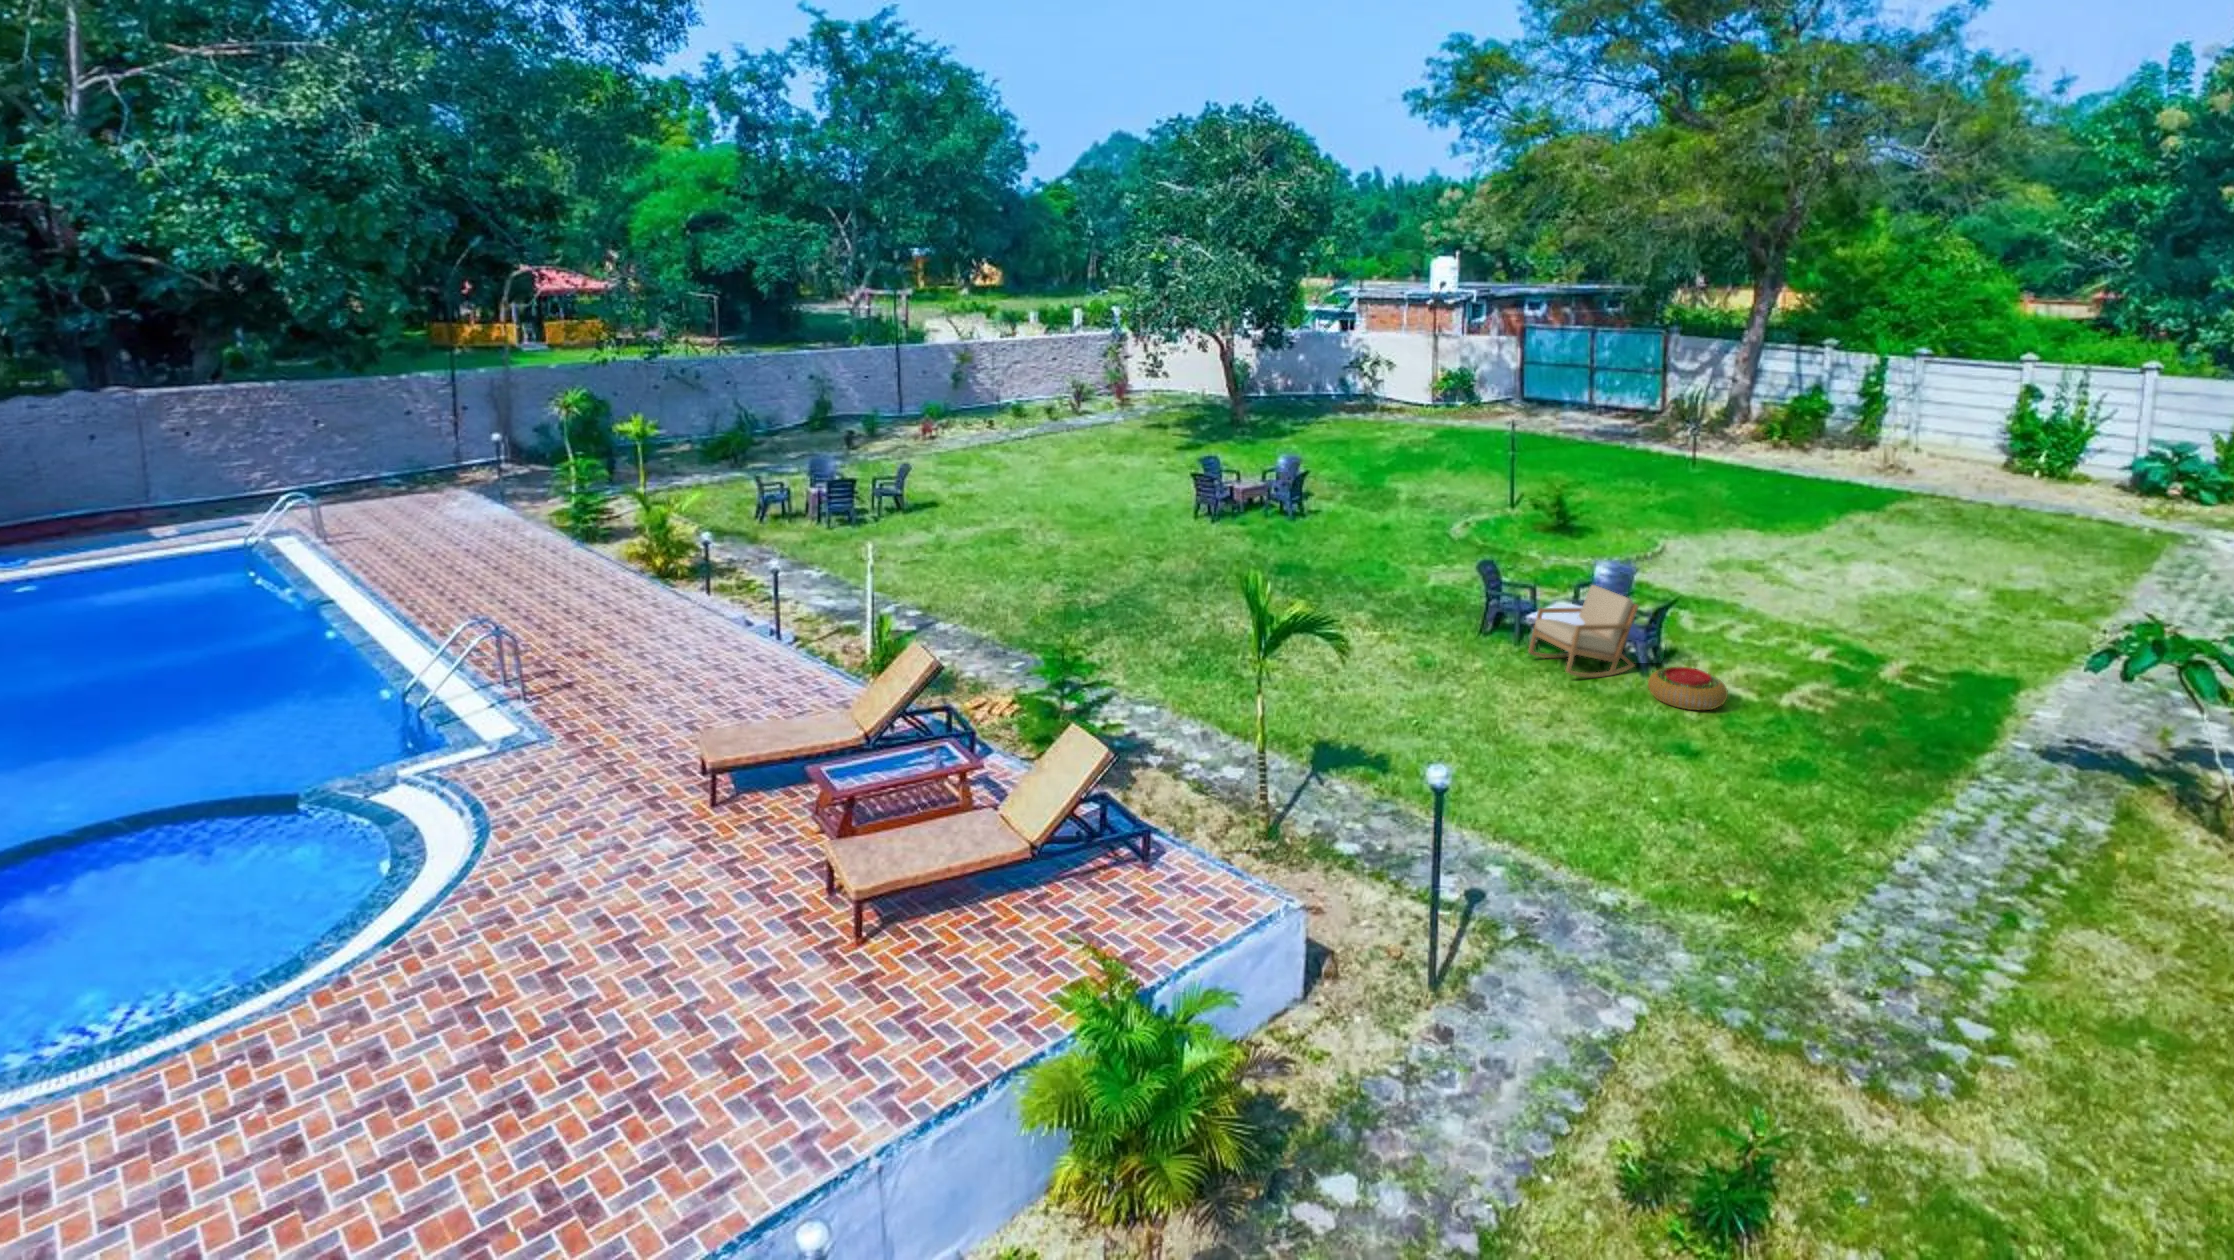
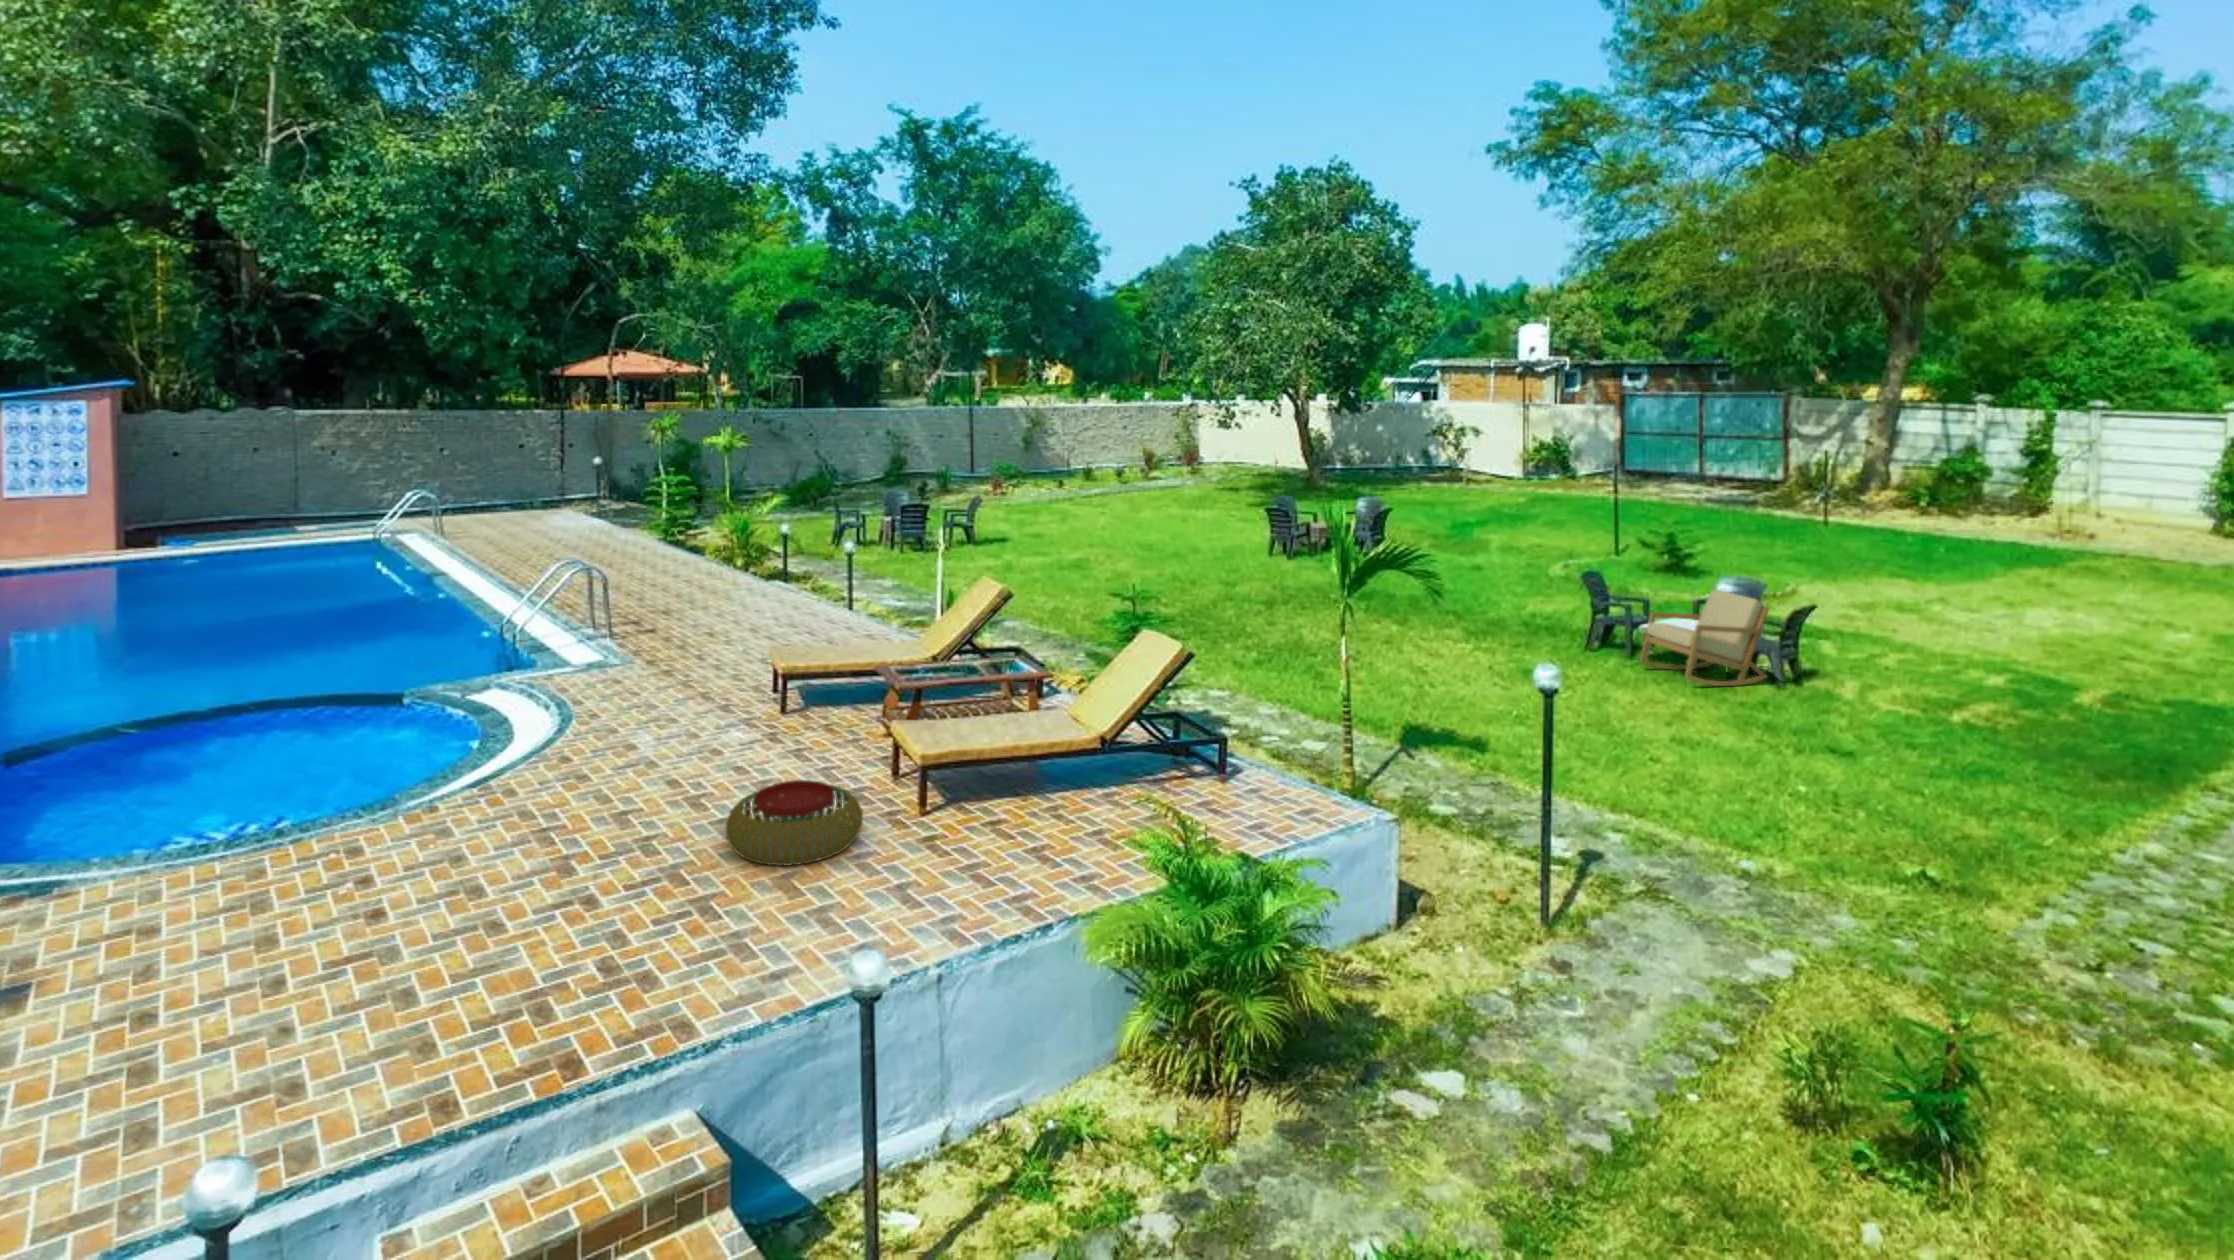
pouf: present [1648,667,1728,710] -> present [726,780,863,866]

